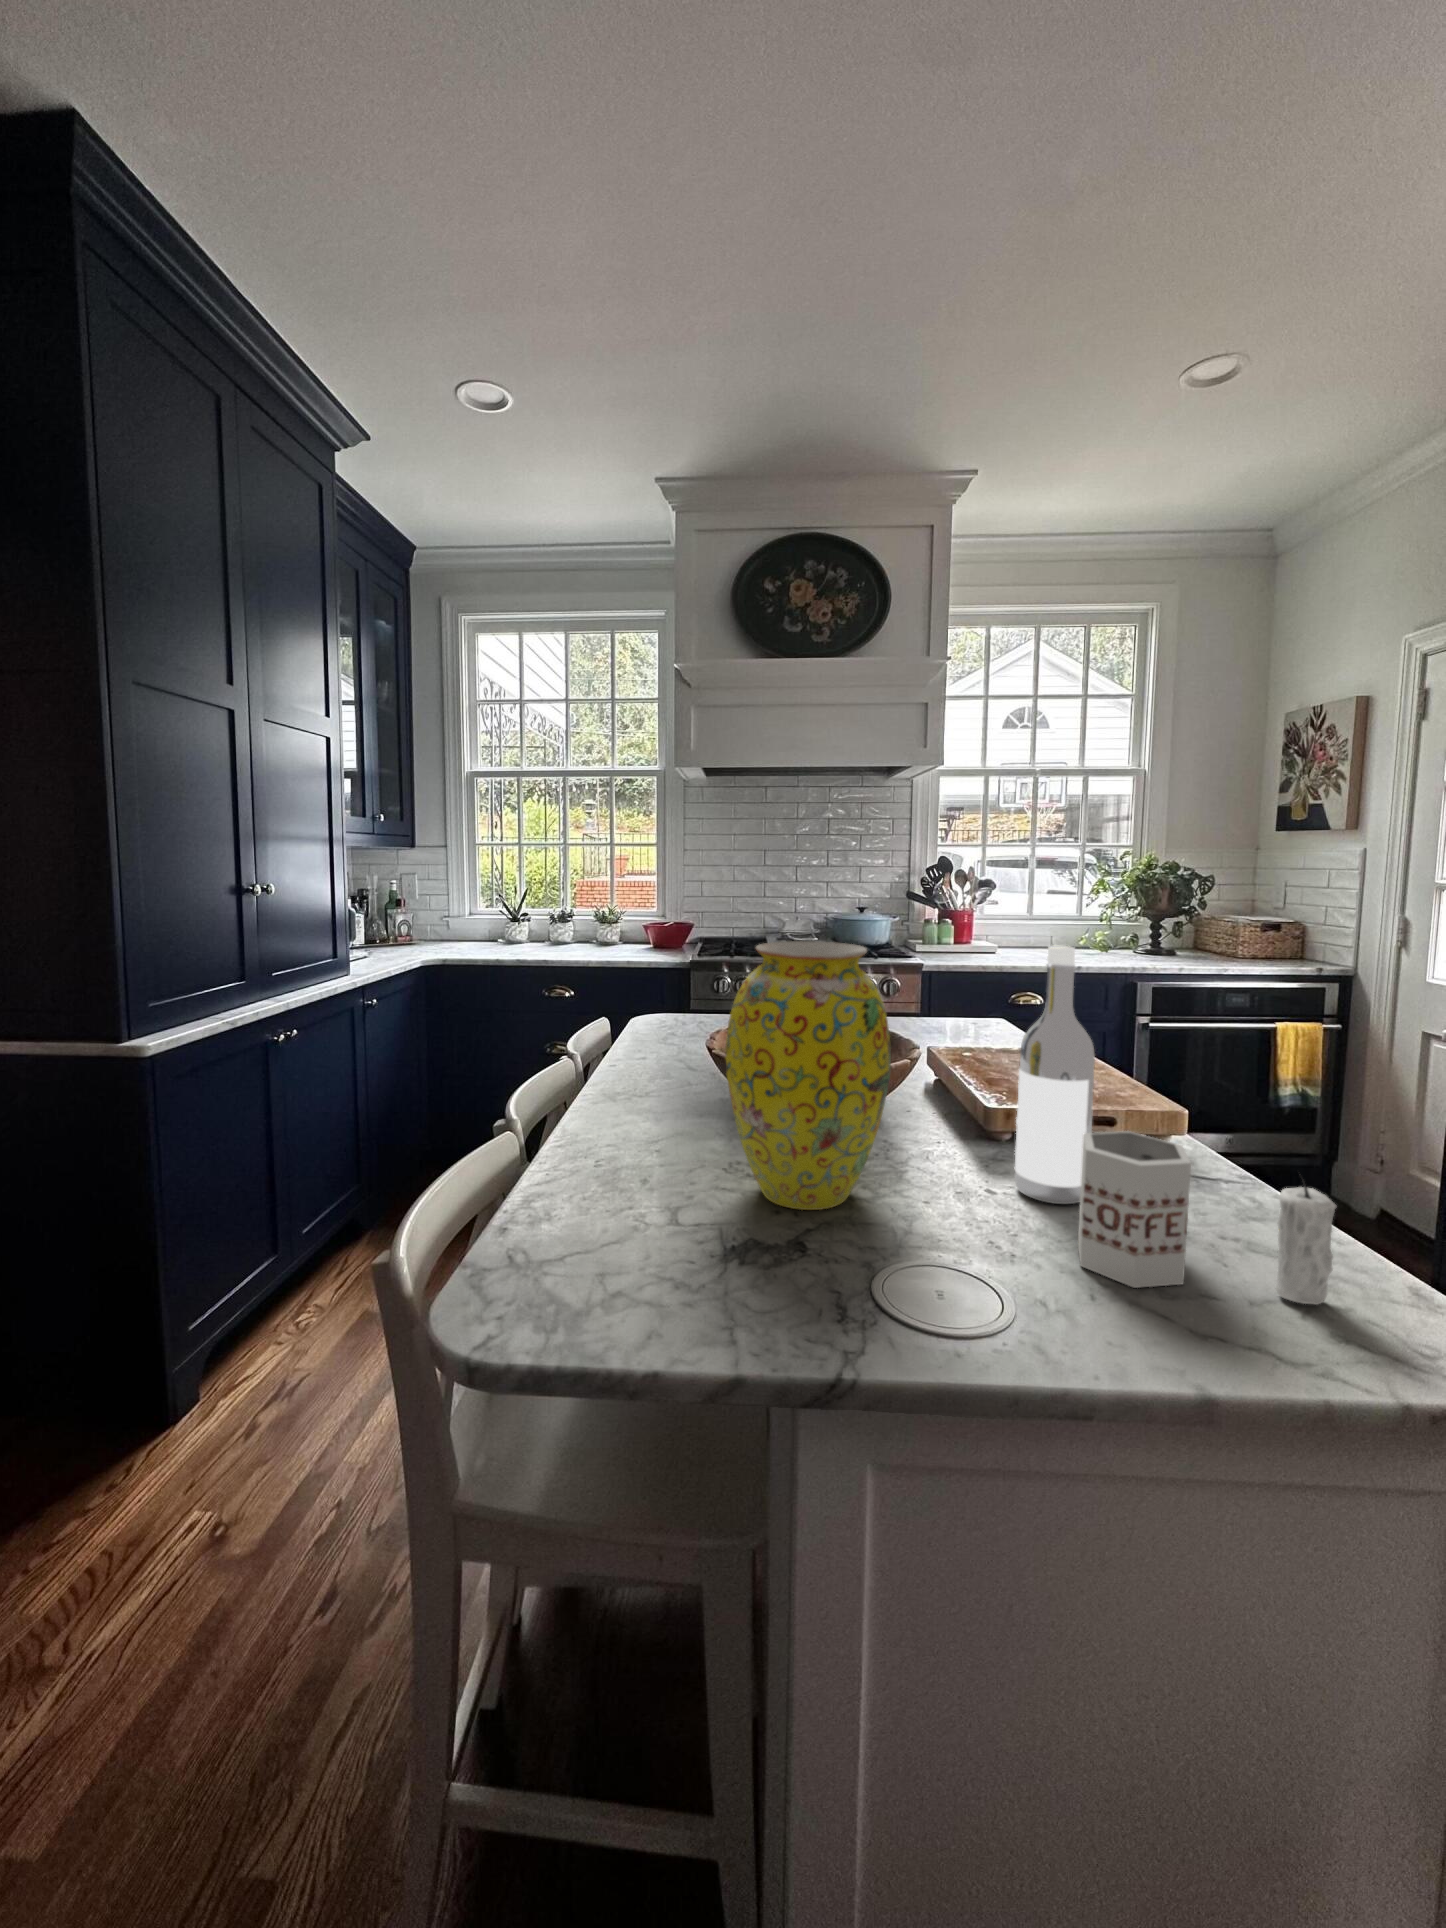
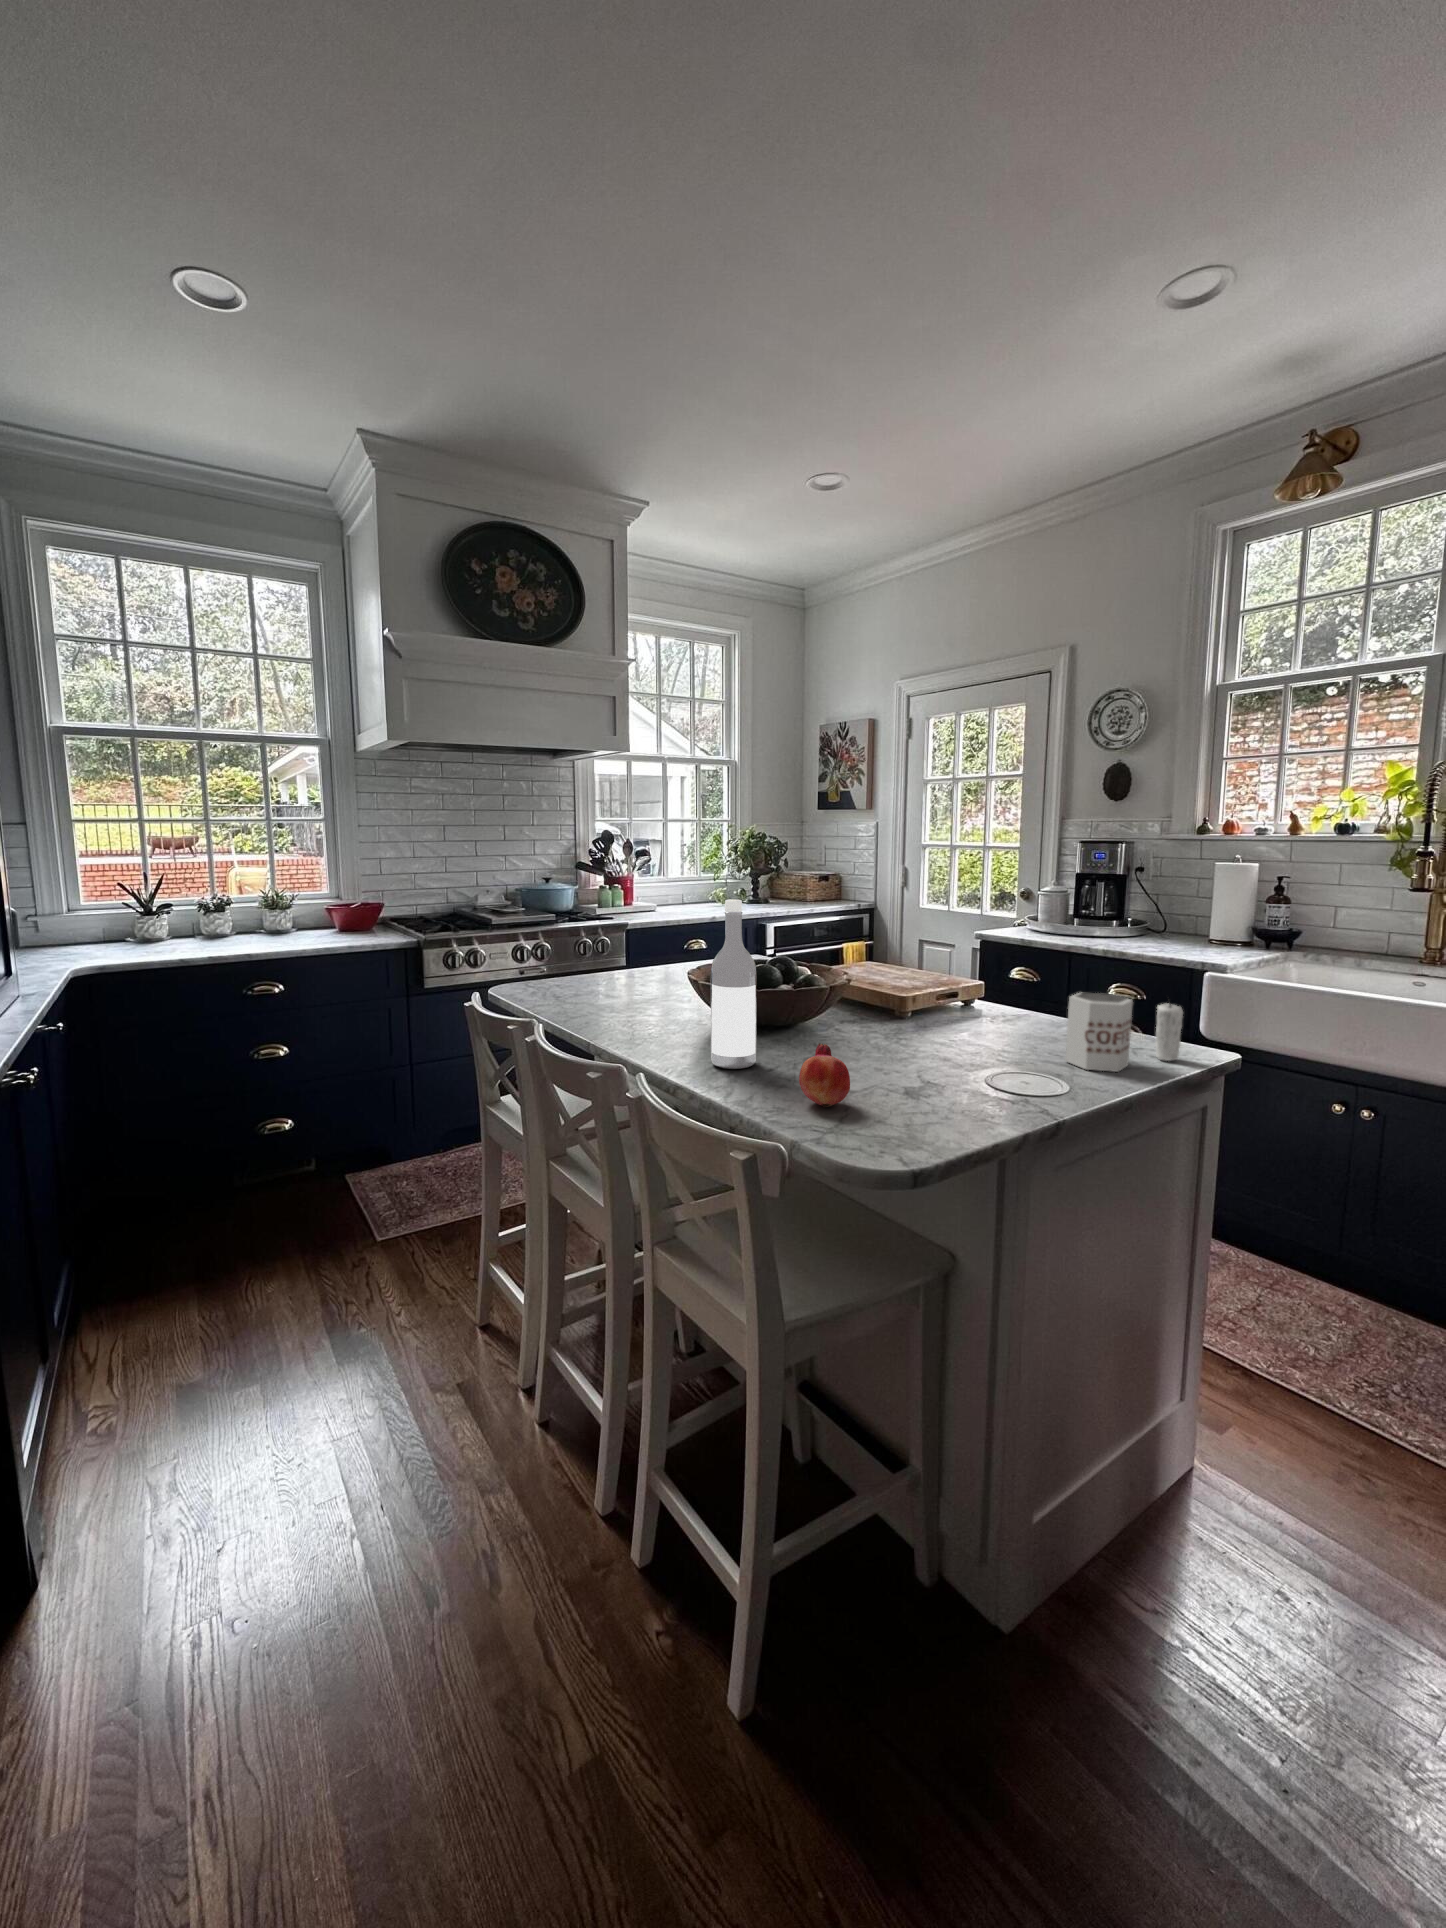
vase: present [725,941,891,1210] -> none [854,898,972,1082]
wine bottle: present [1015,946,1095,1204] -> present [711,899,756,1069]
fruit: none [579,1119,646,1203] -> present [799,1043,850,1107]

